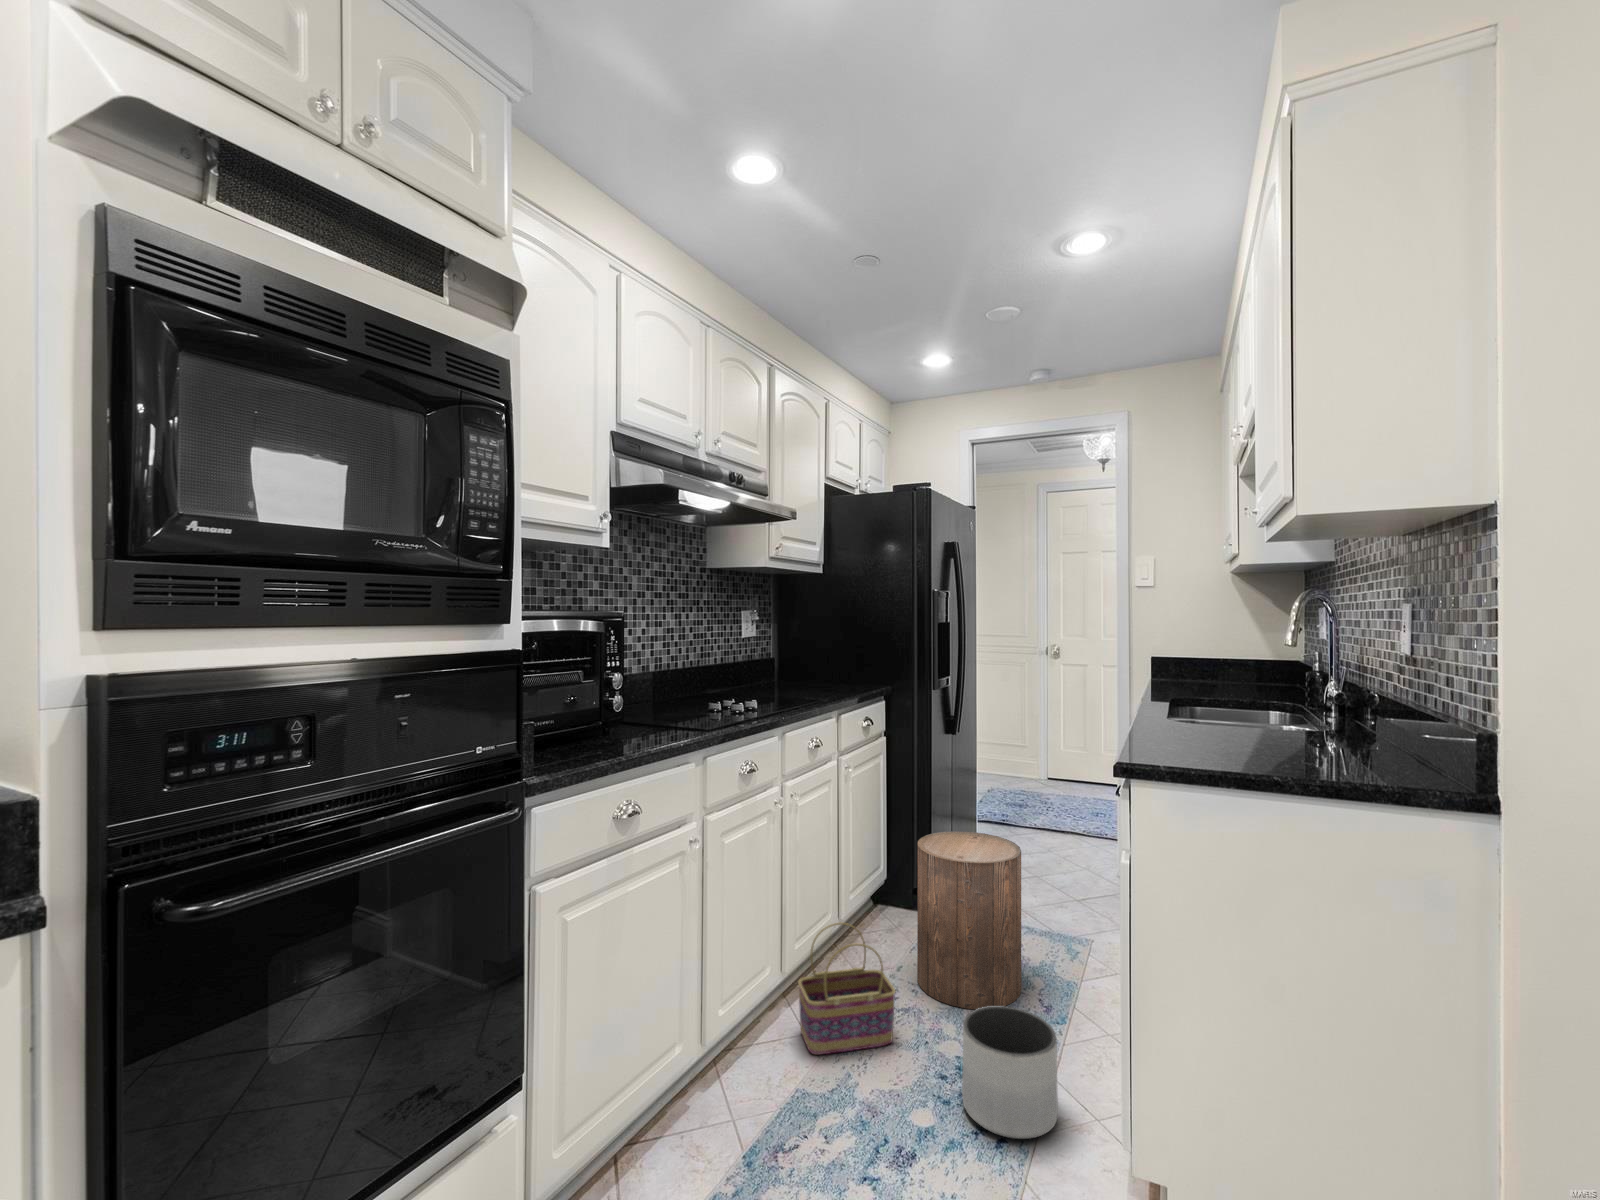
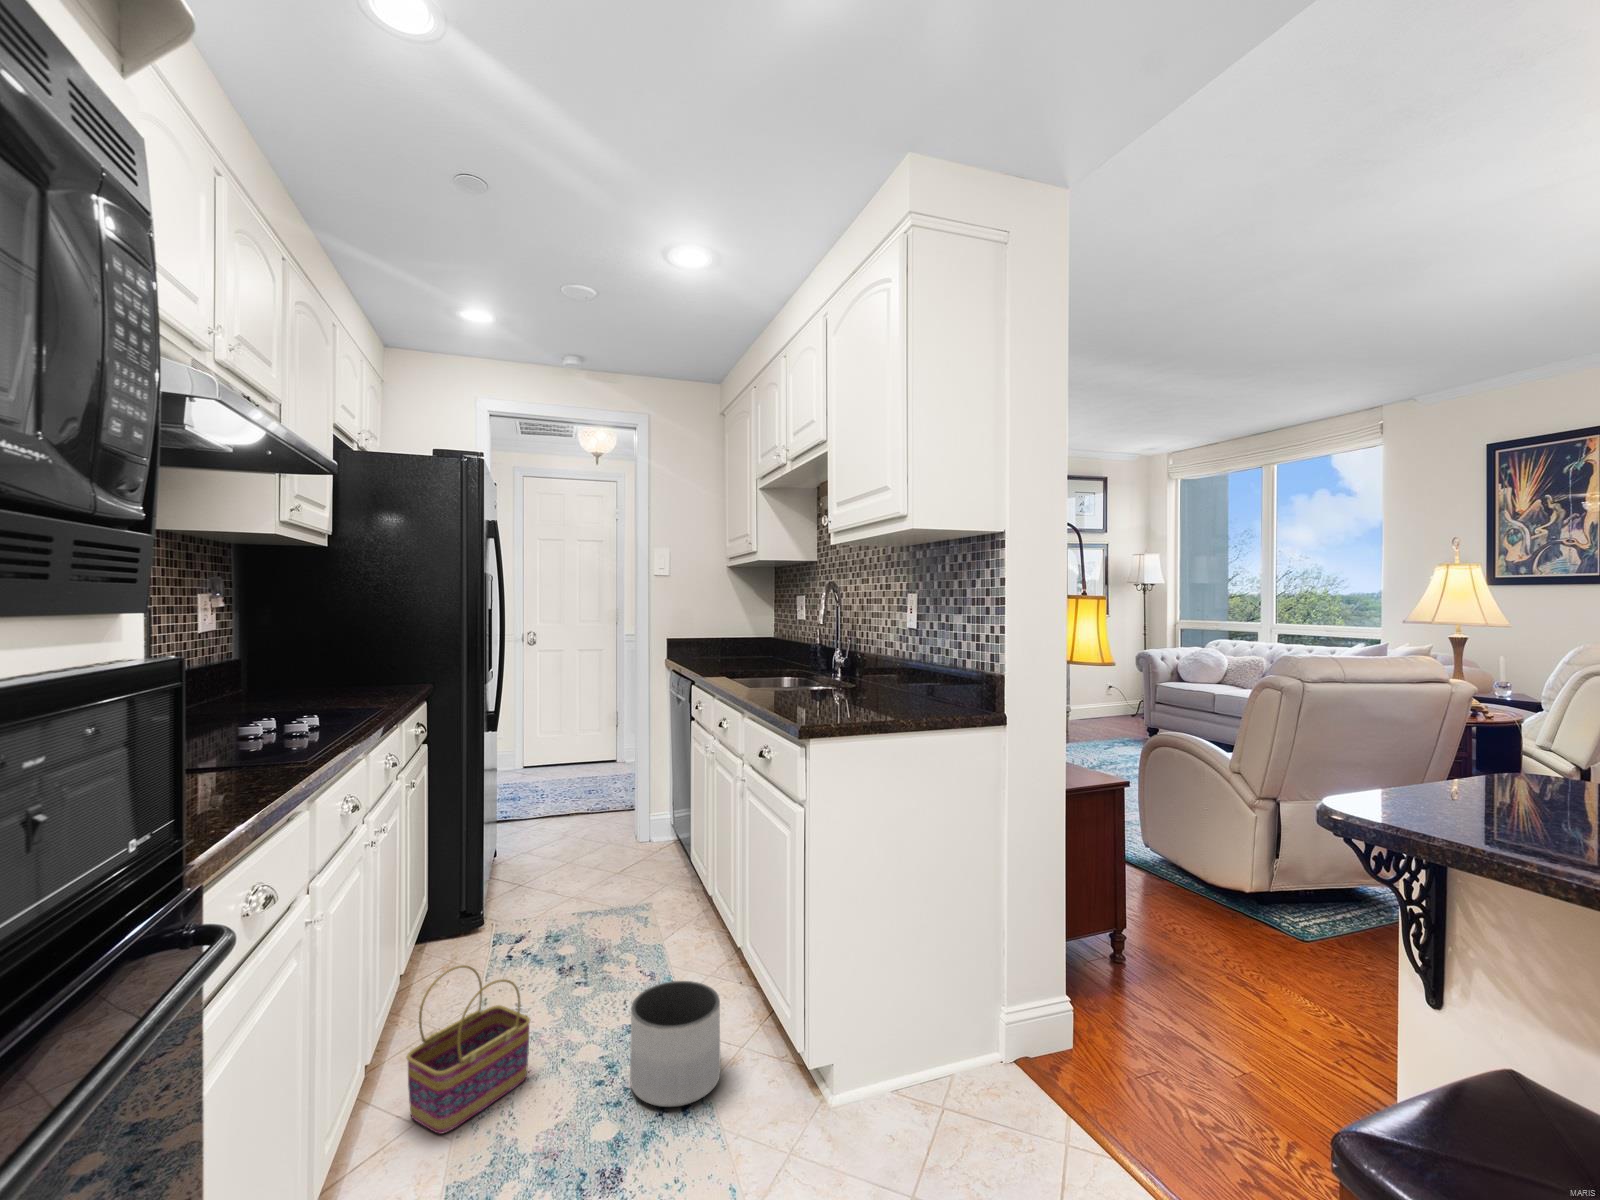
stool: present [917,831,1021,1009] -> none [510,826,621,1014]

